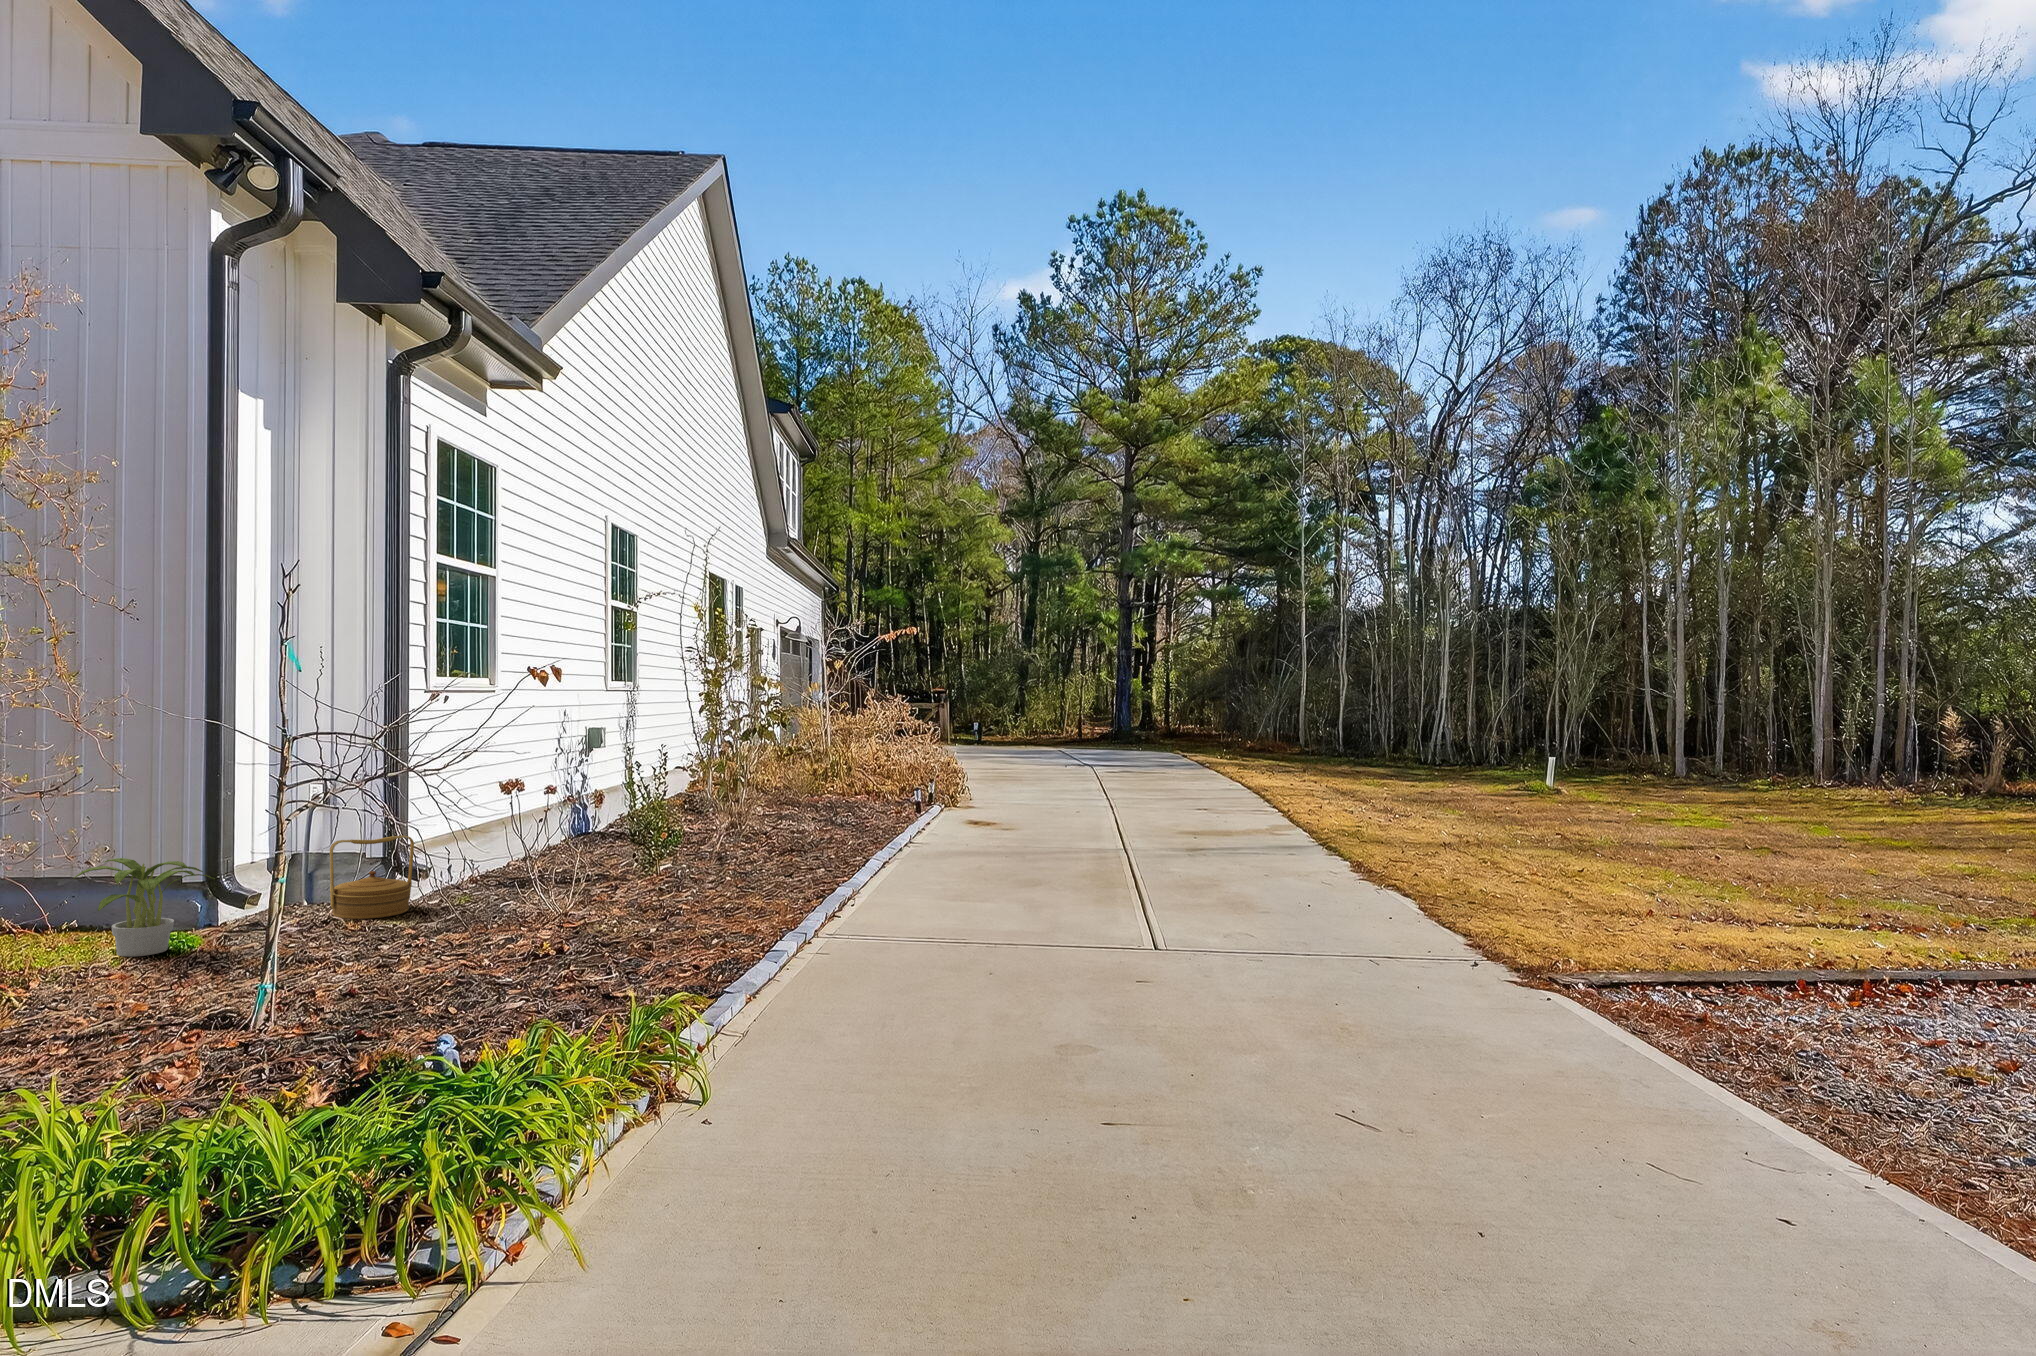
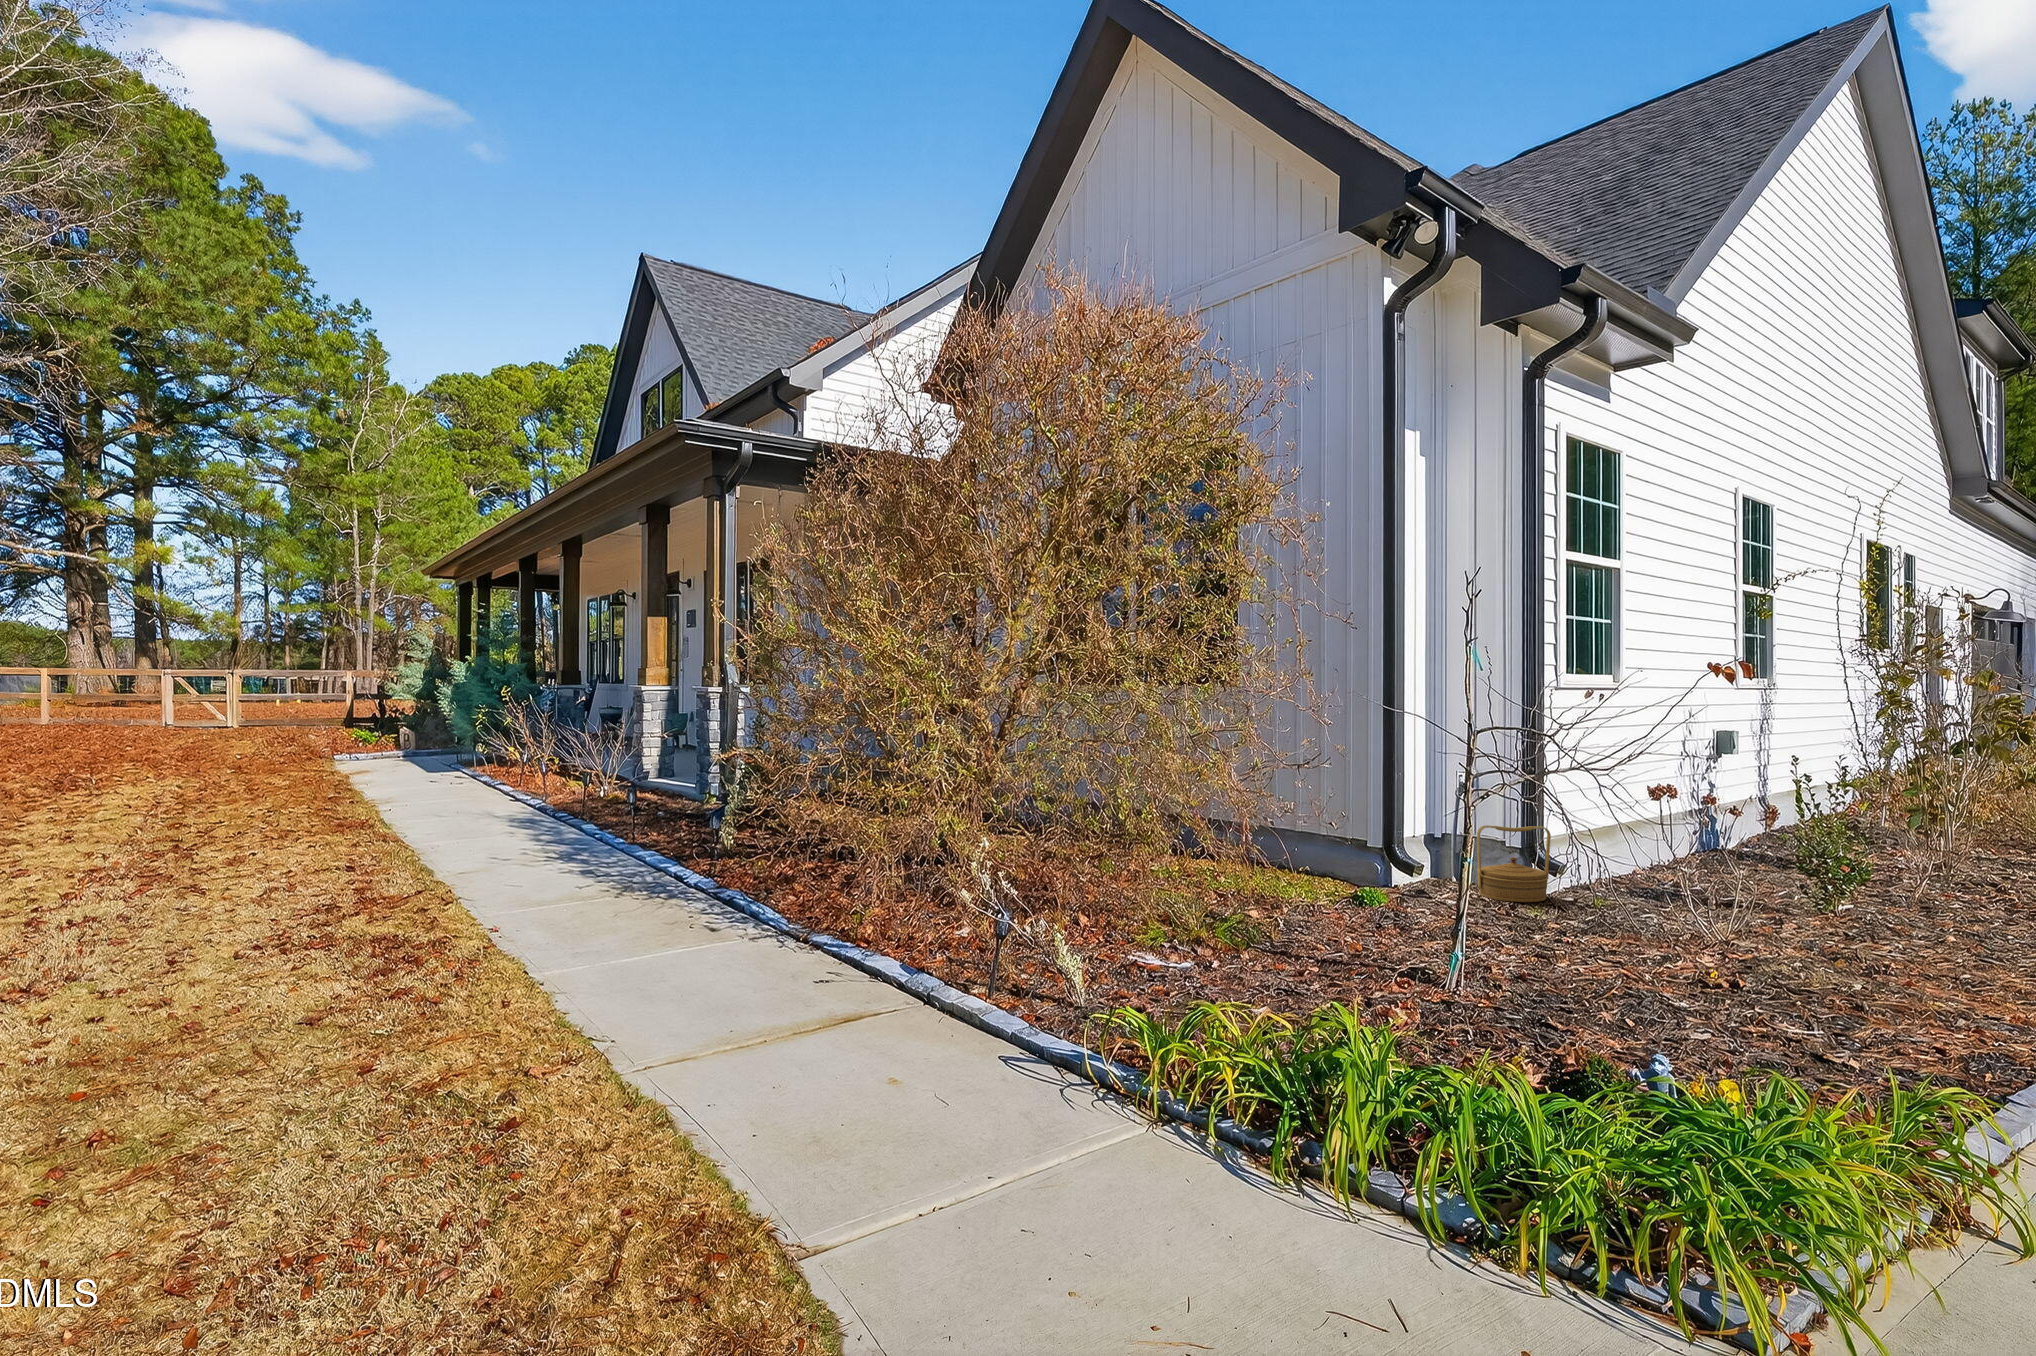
potted plant: present [74,858,215,957] -> none [1297,823,1393,905]

